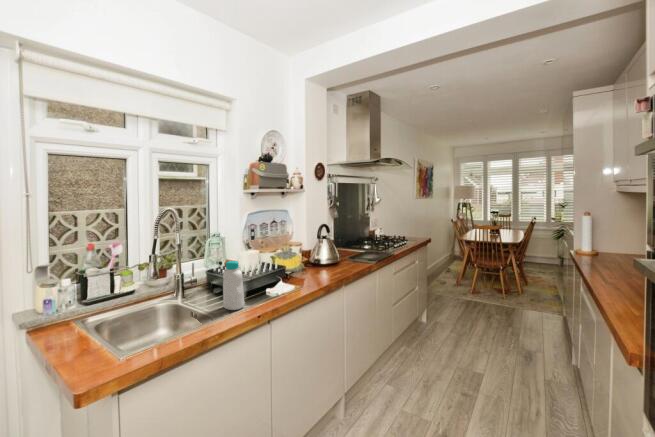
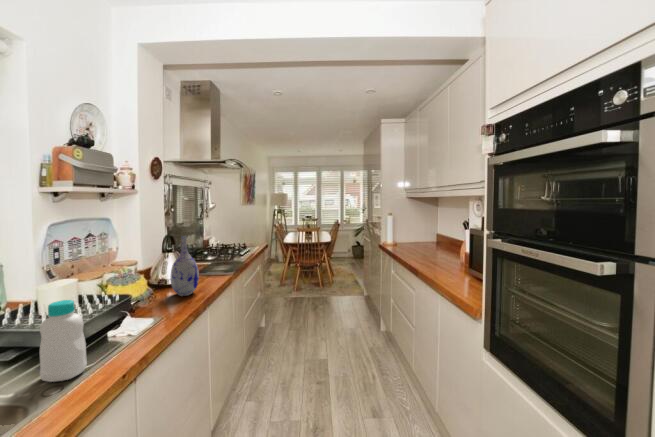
vase: none [318,225,338,274] -> present [171,236,199,296]

